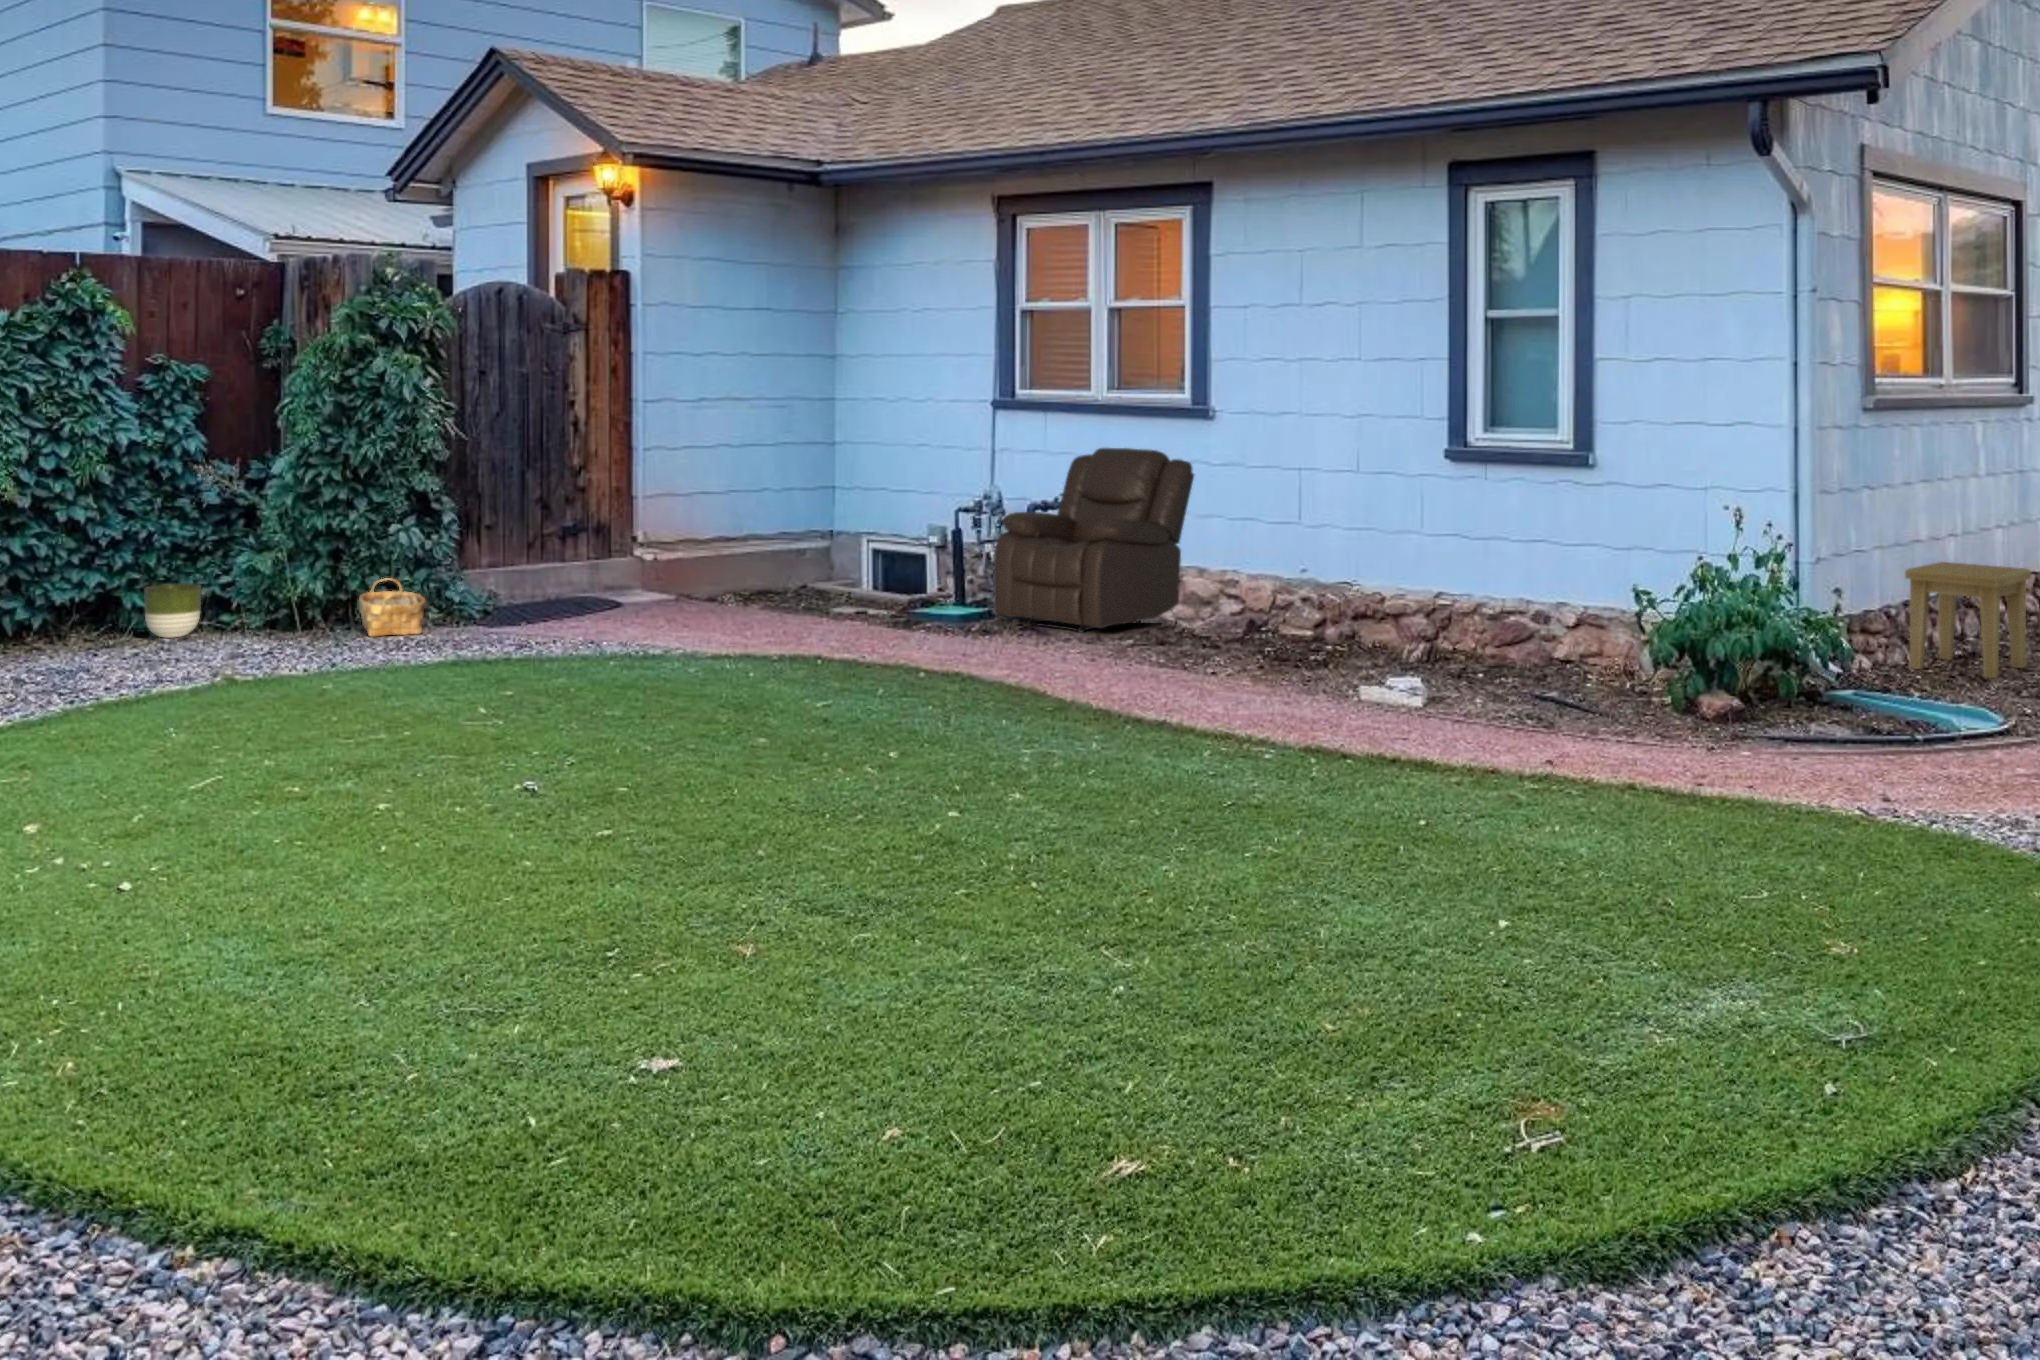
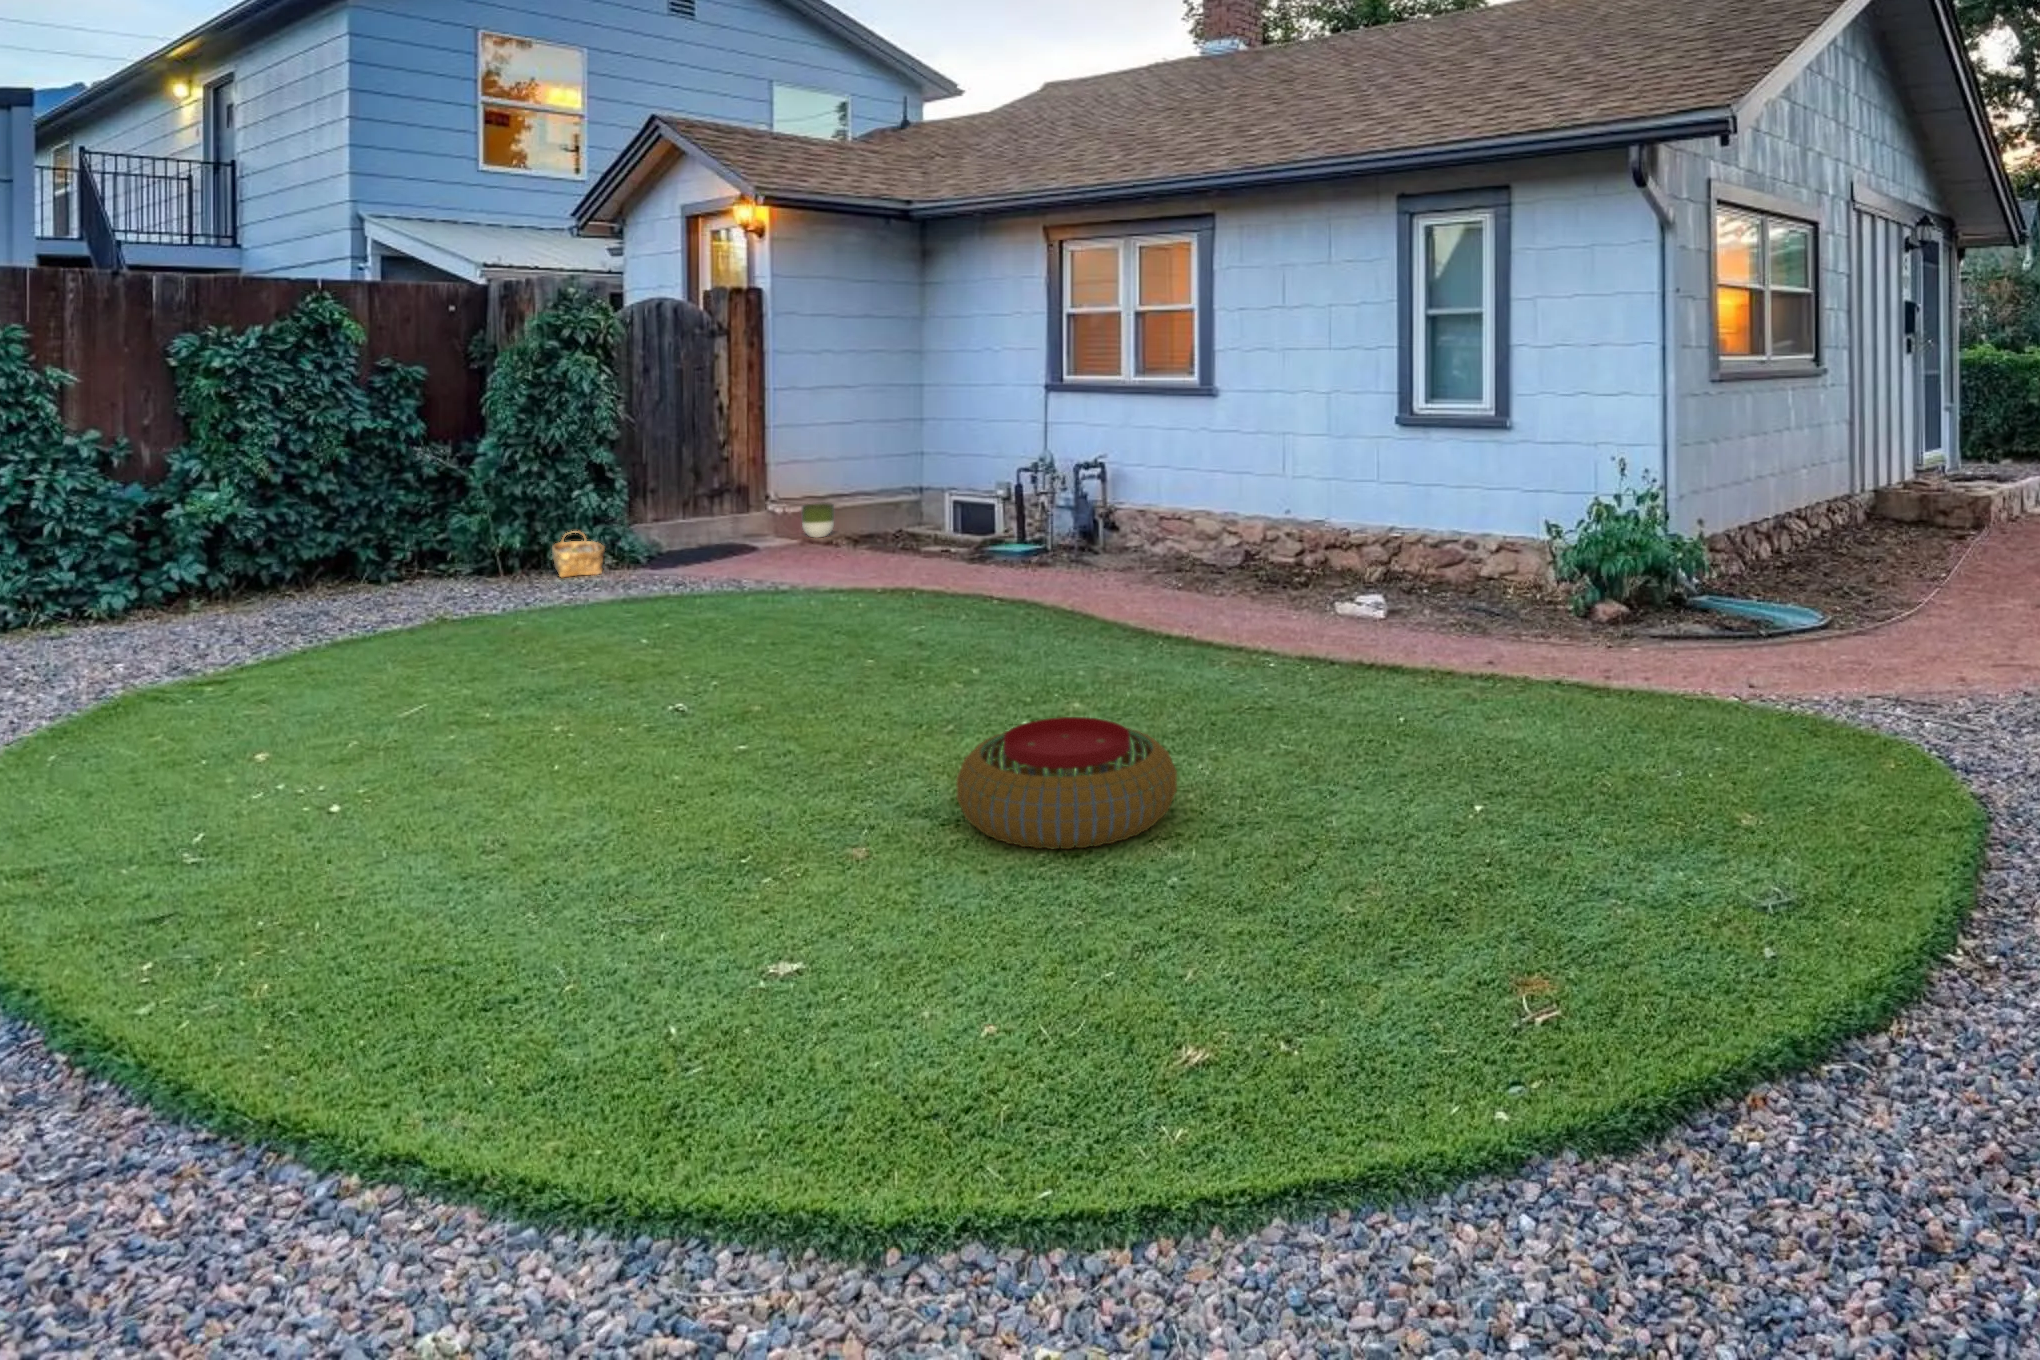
chair: present [993,448,1195,633] -> none [1048,419,1201,561]
side table: present [1905,562,2031,678] -> none [1738,494,1831,581]
planter: present [145,583,201,638] -> present [801,503,834,537]
pouf: none [863,804,1133,958] -> present [956,717,1177,849]

